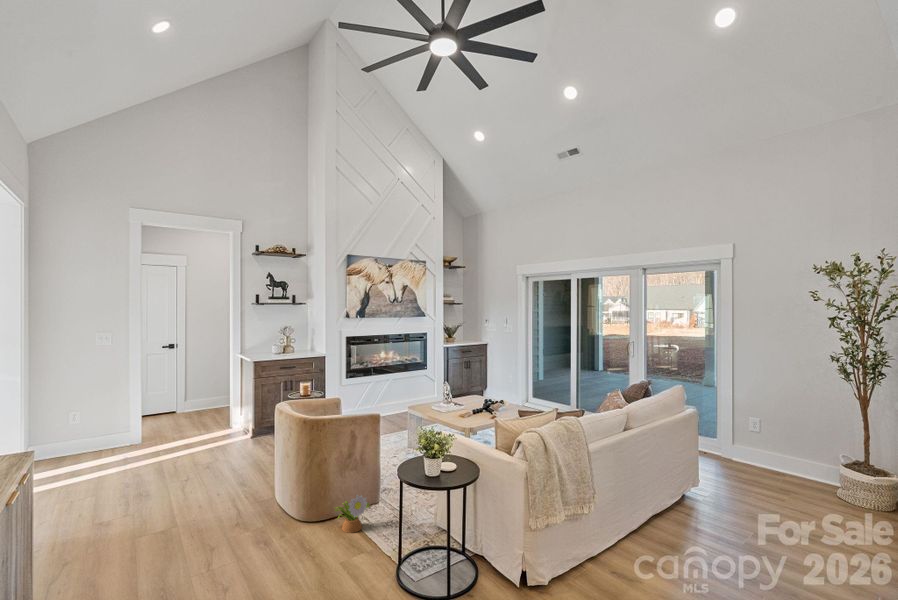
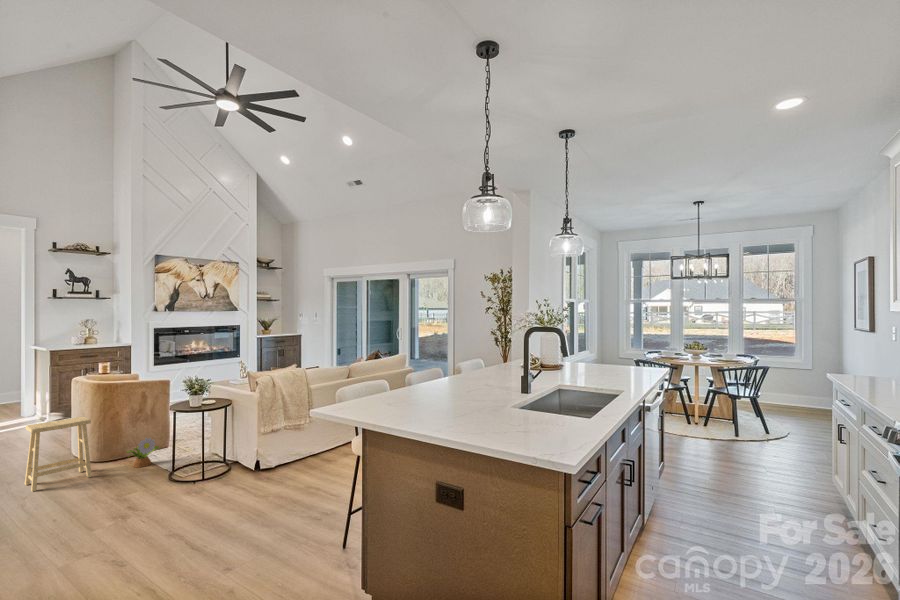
footstool: none [230,461,299,562] -> present [25,417,92,492]

